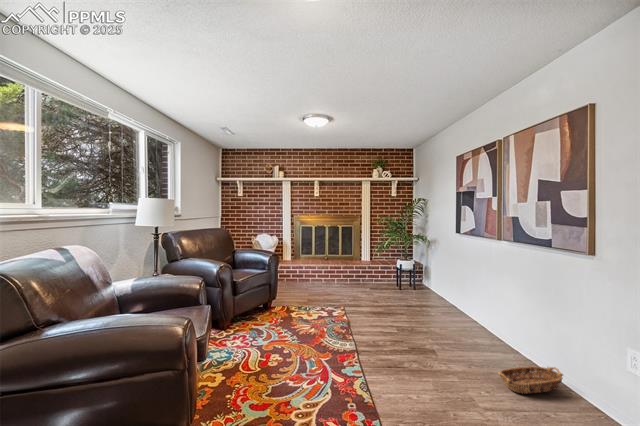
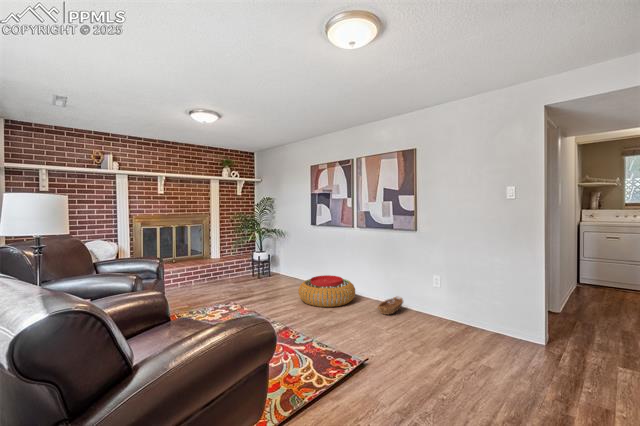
pouf: none [406,300,490,349] -> present [298,275,355,307]

